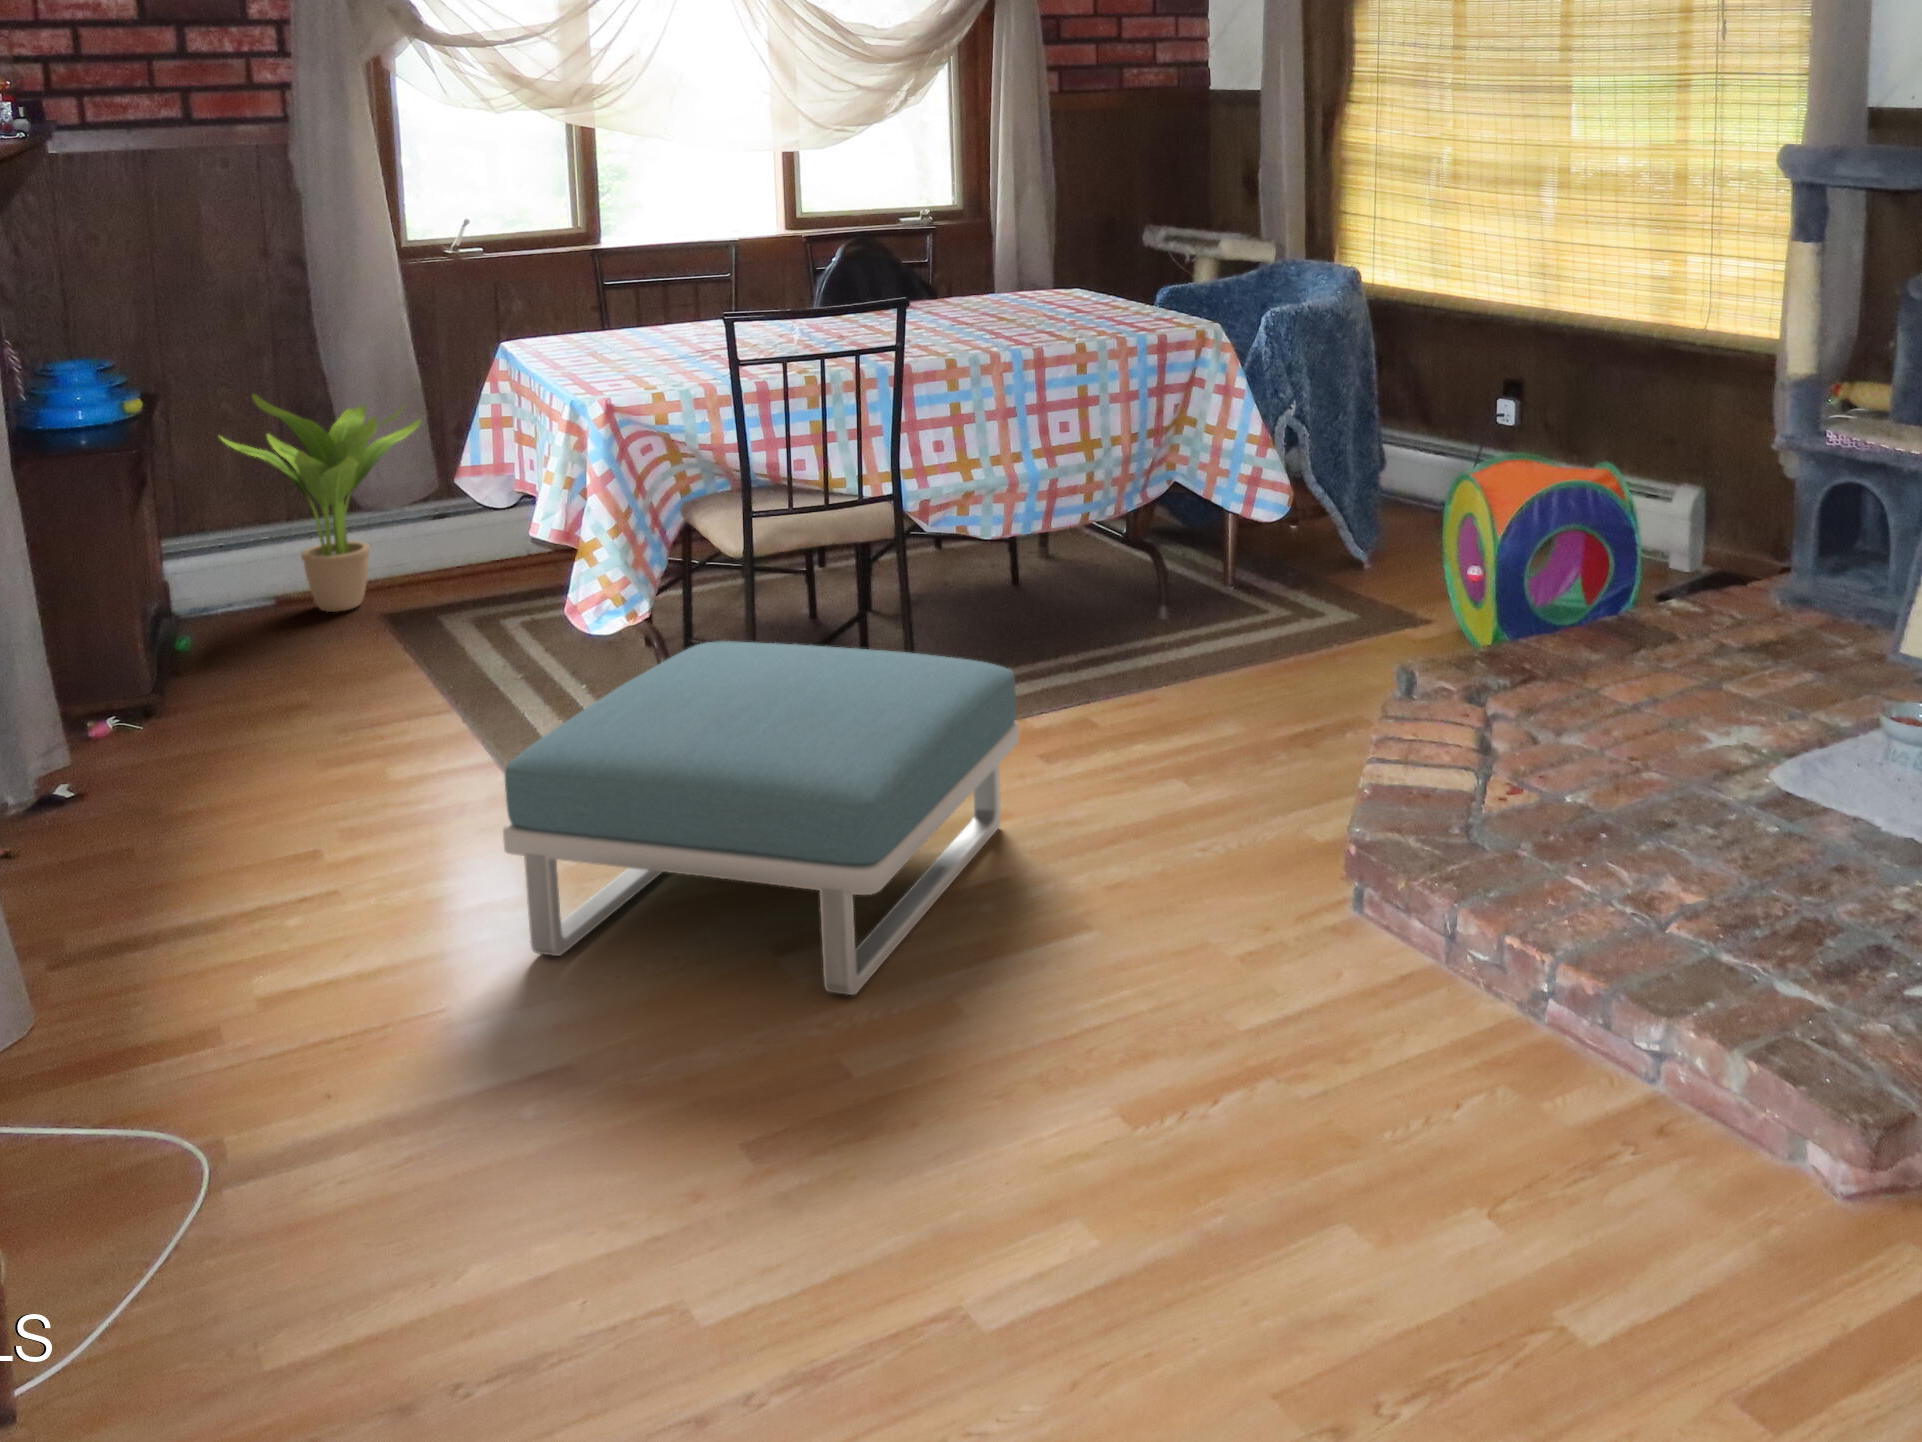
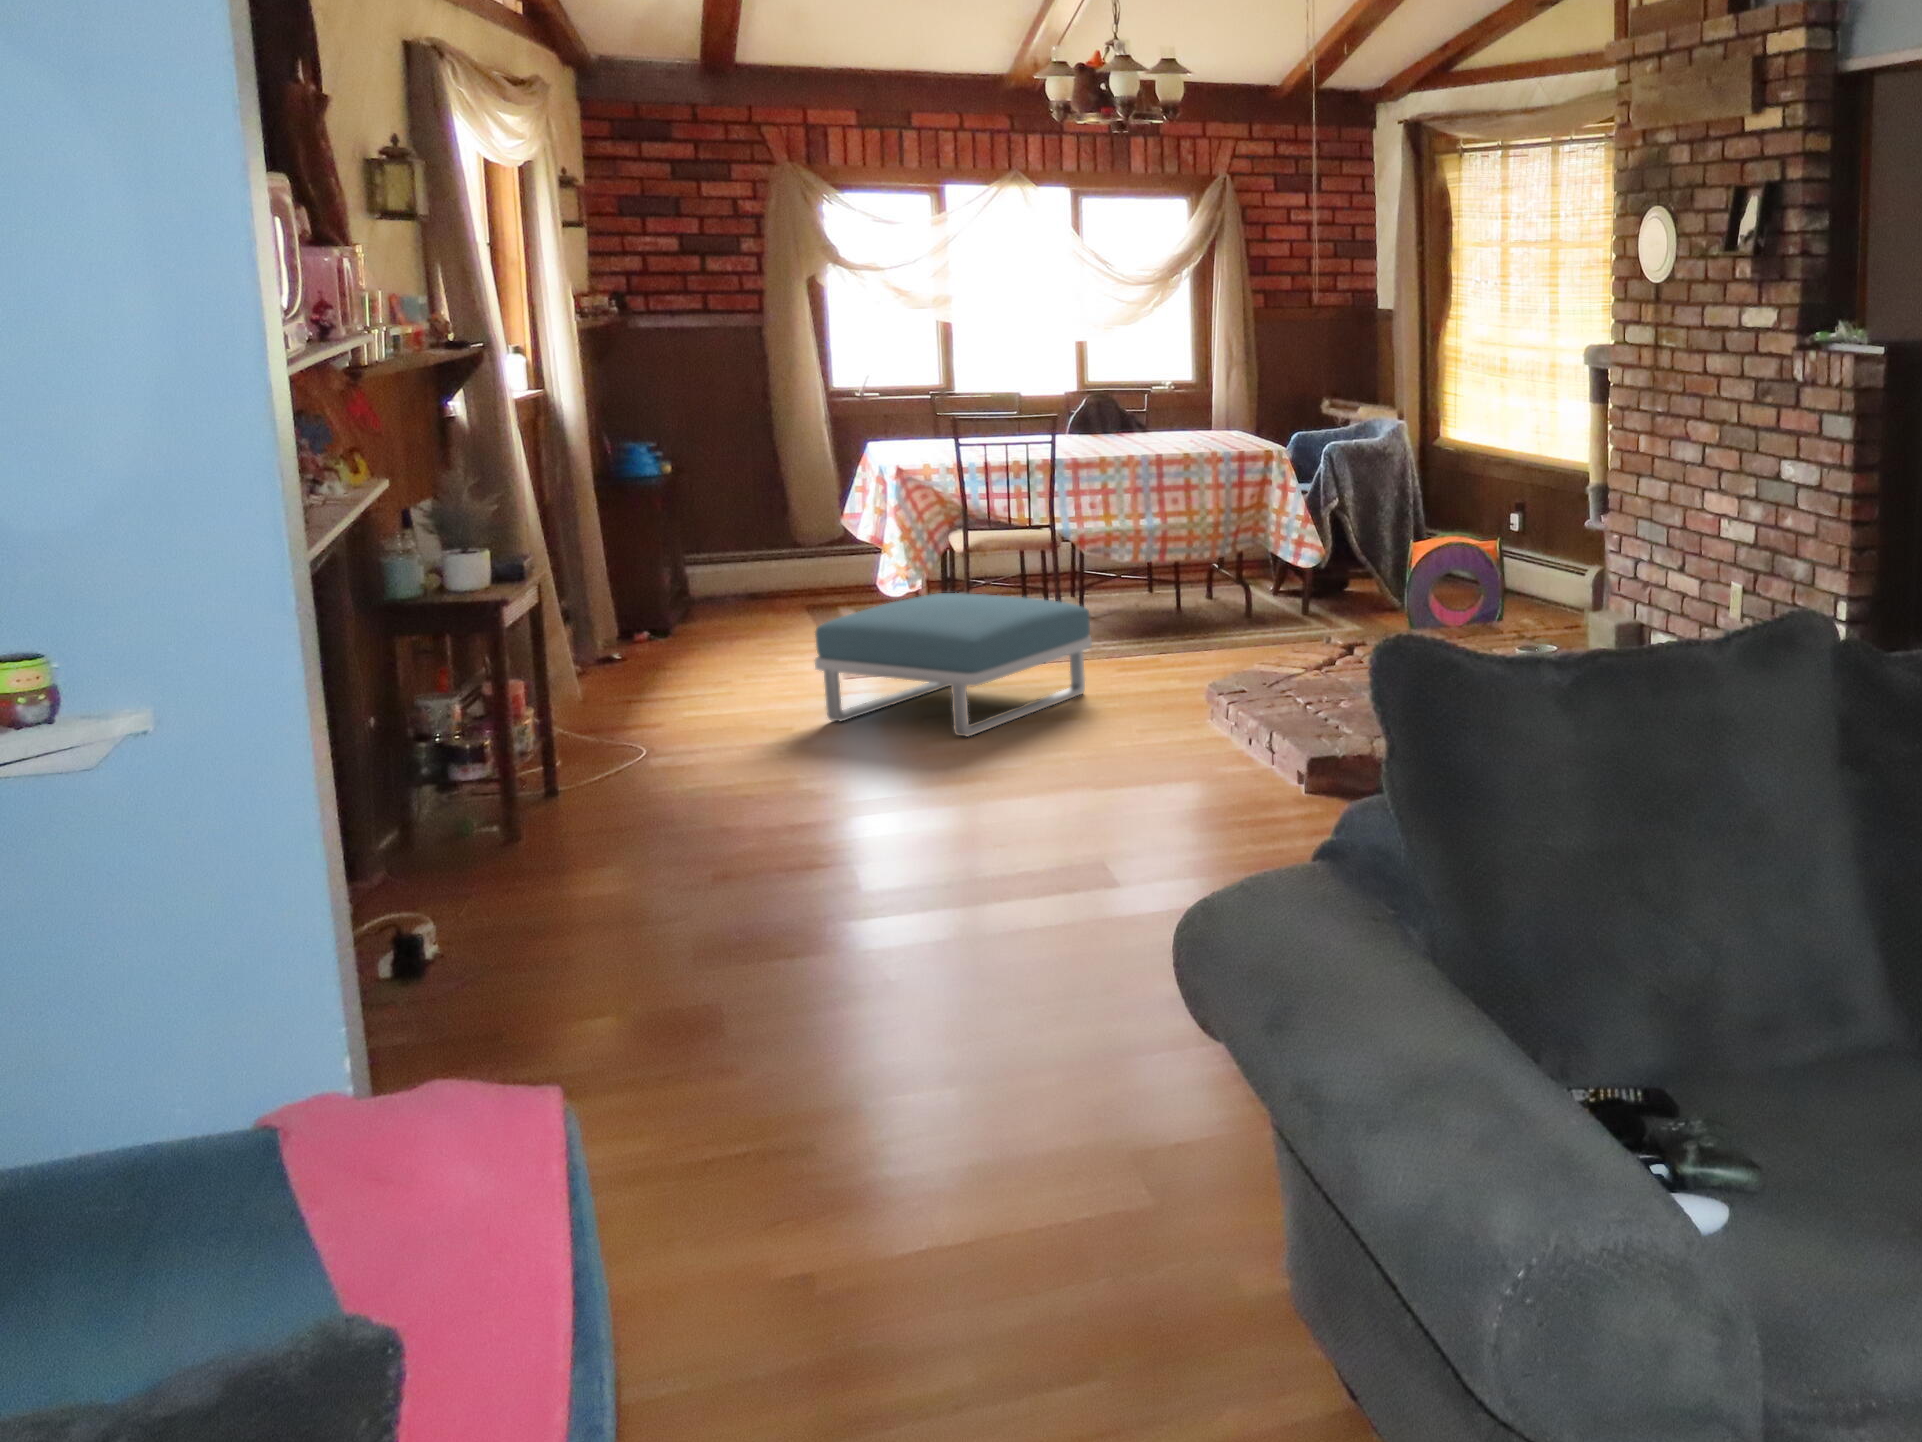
potted plant: present [220,394,422,612] -> none [719,472,840,606]

